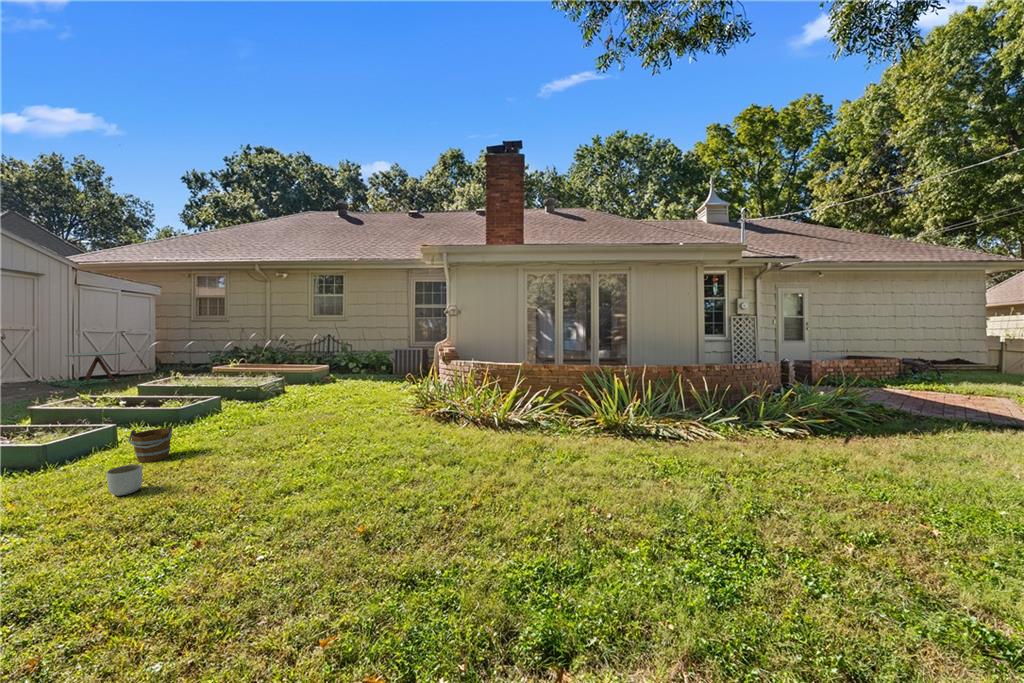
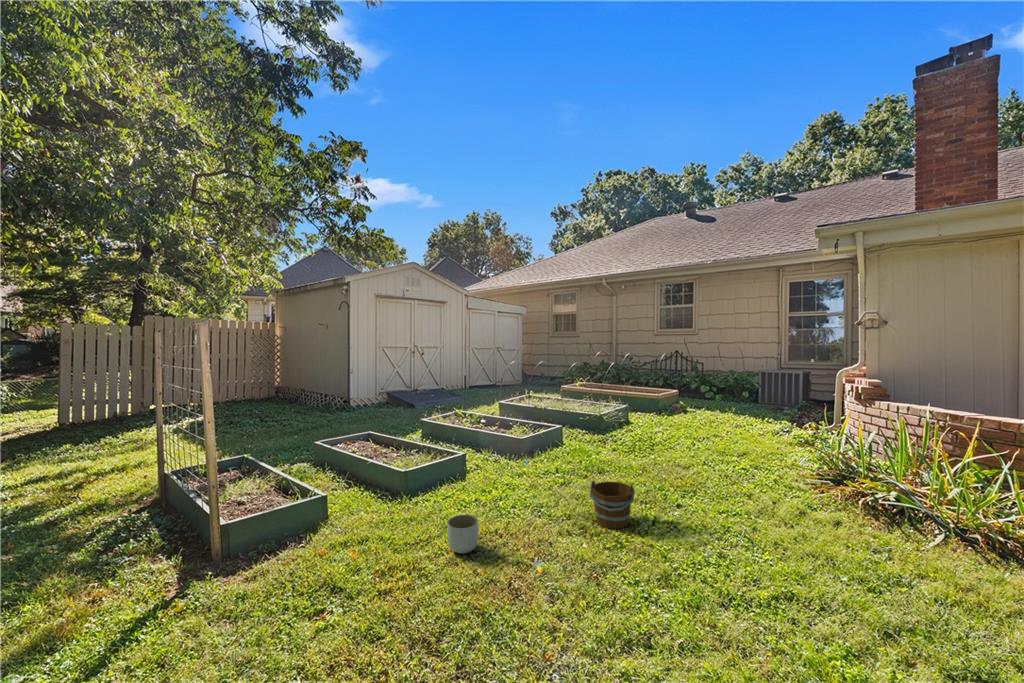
round table: present [65,351,127,386] -> none [468,362,504,389]
bucket: present [128,427,172,462] -> present [590,480,635,529]

